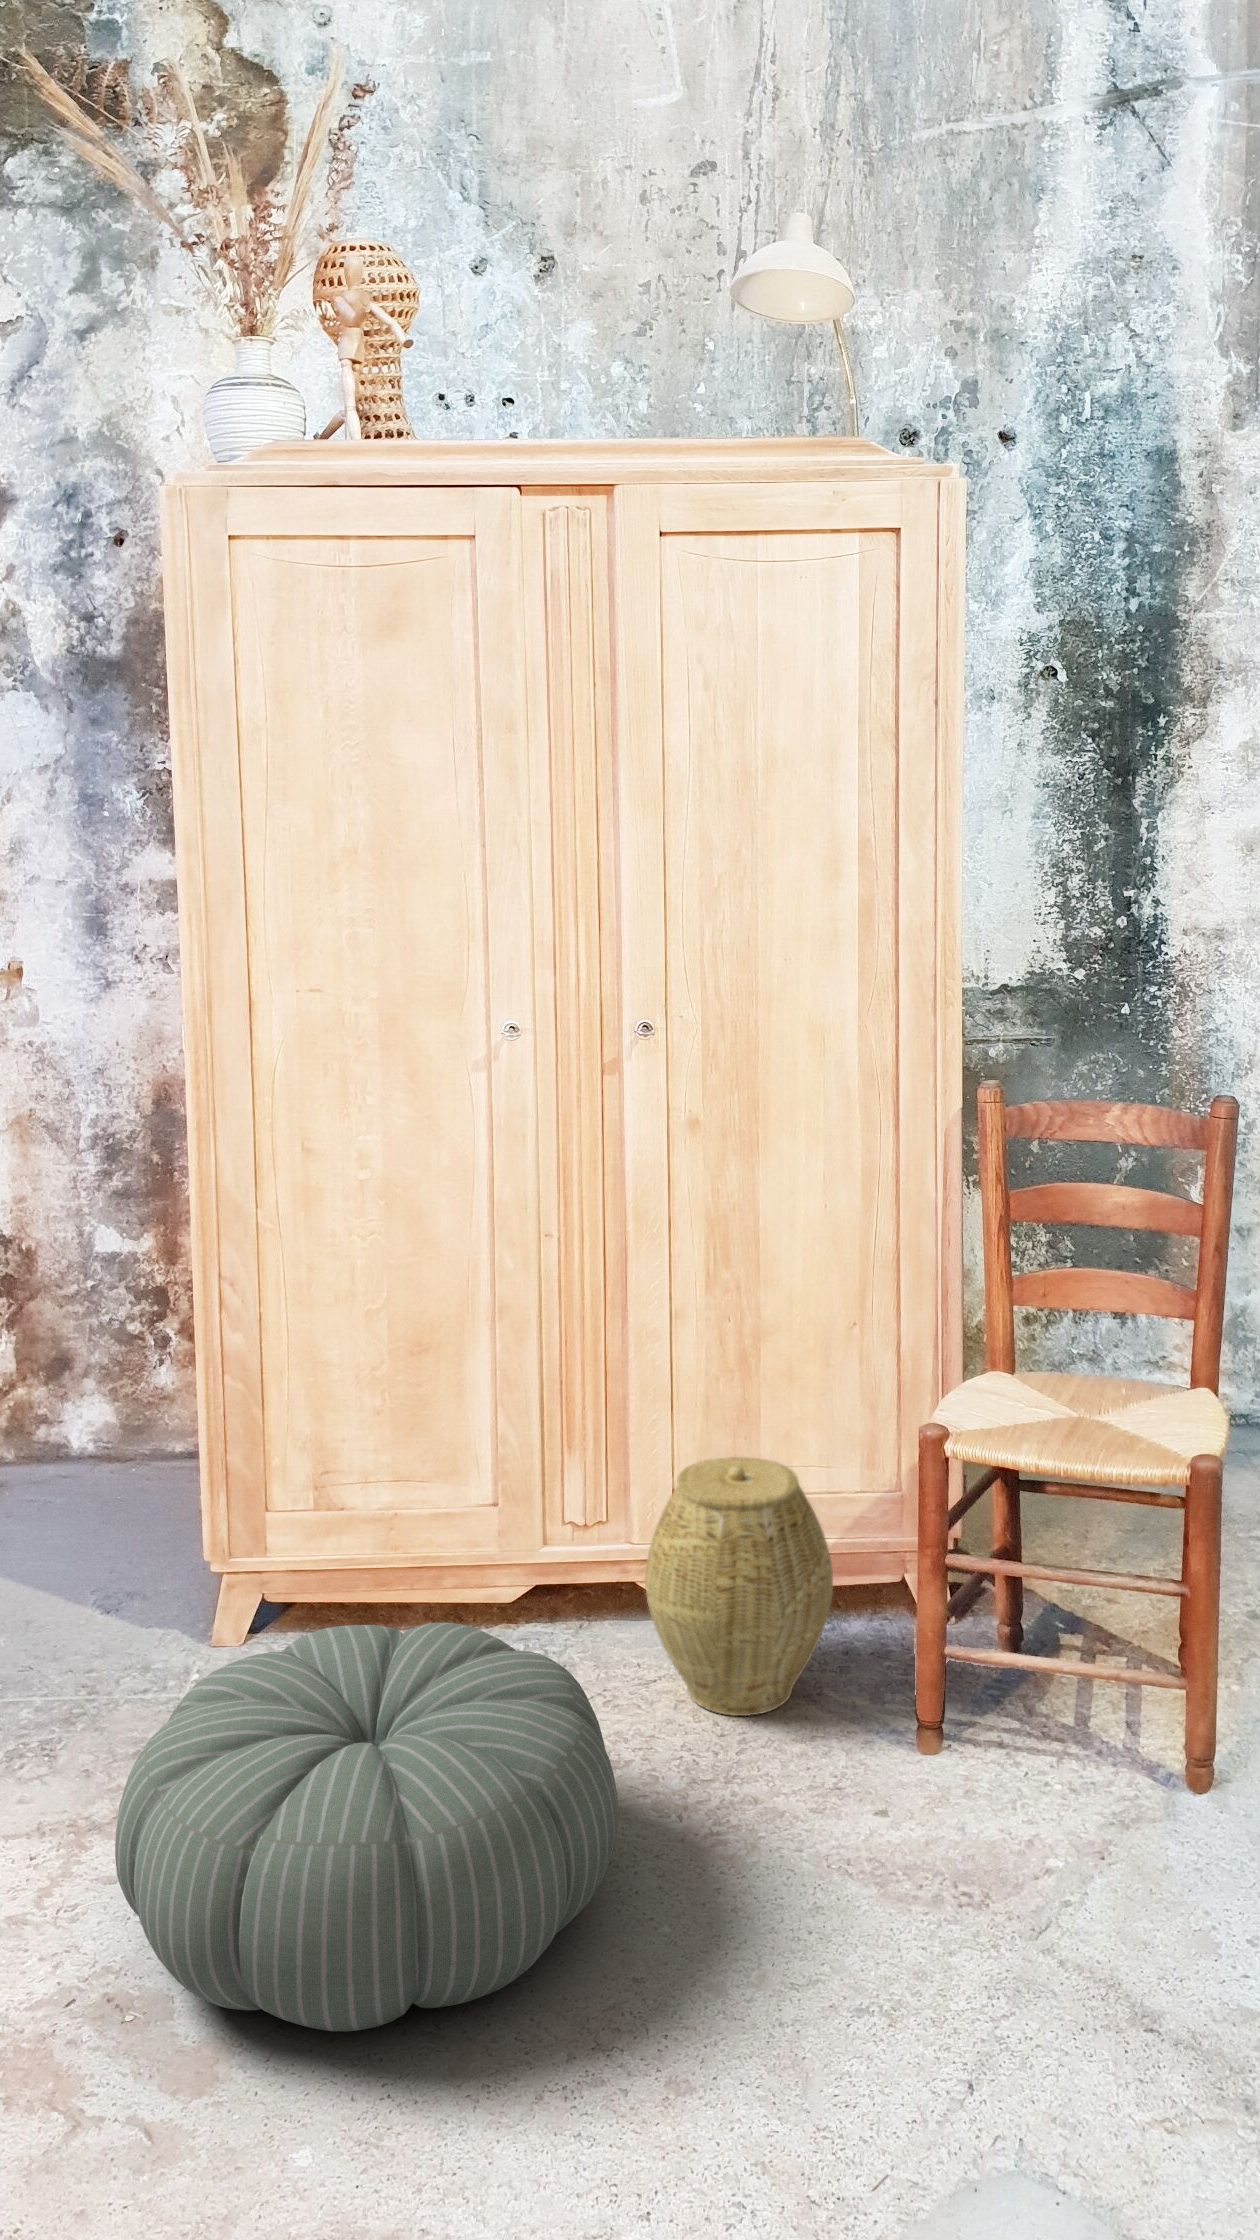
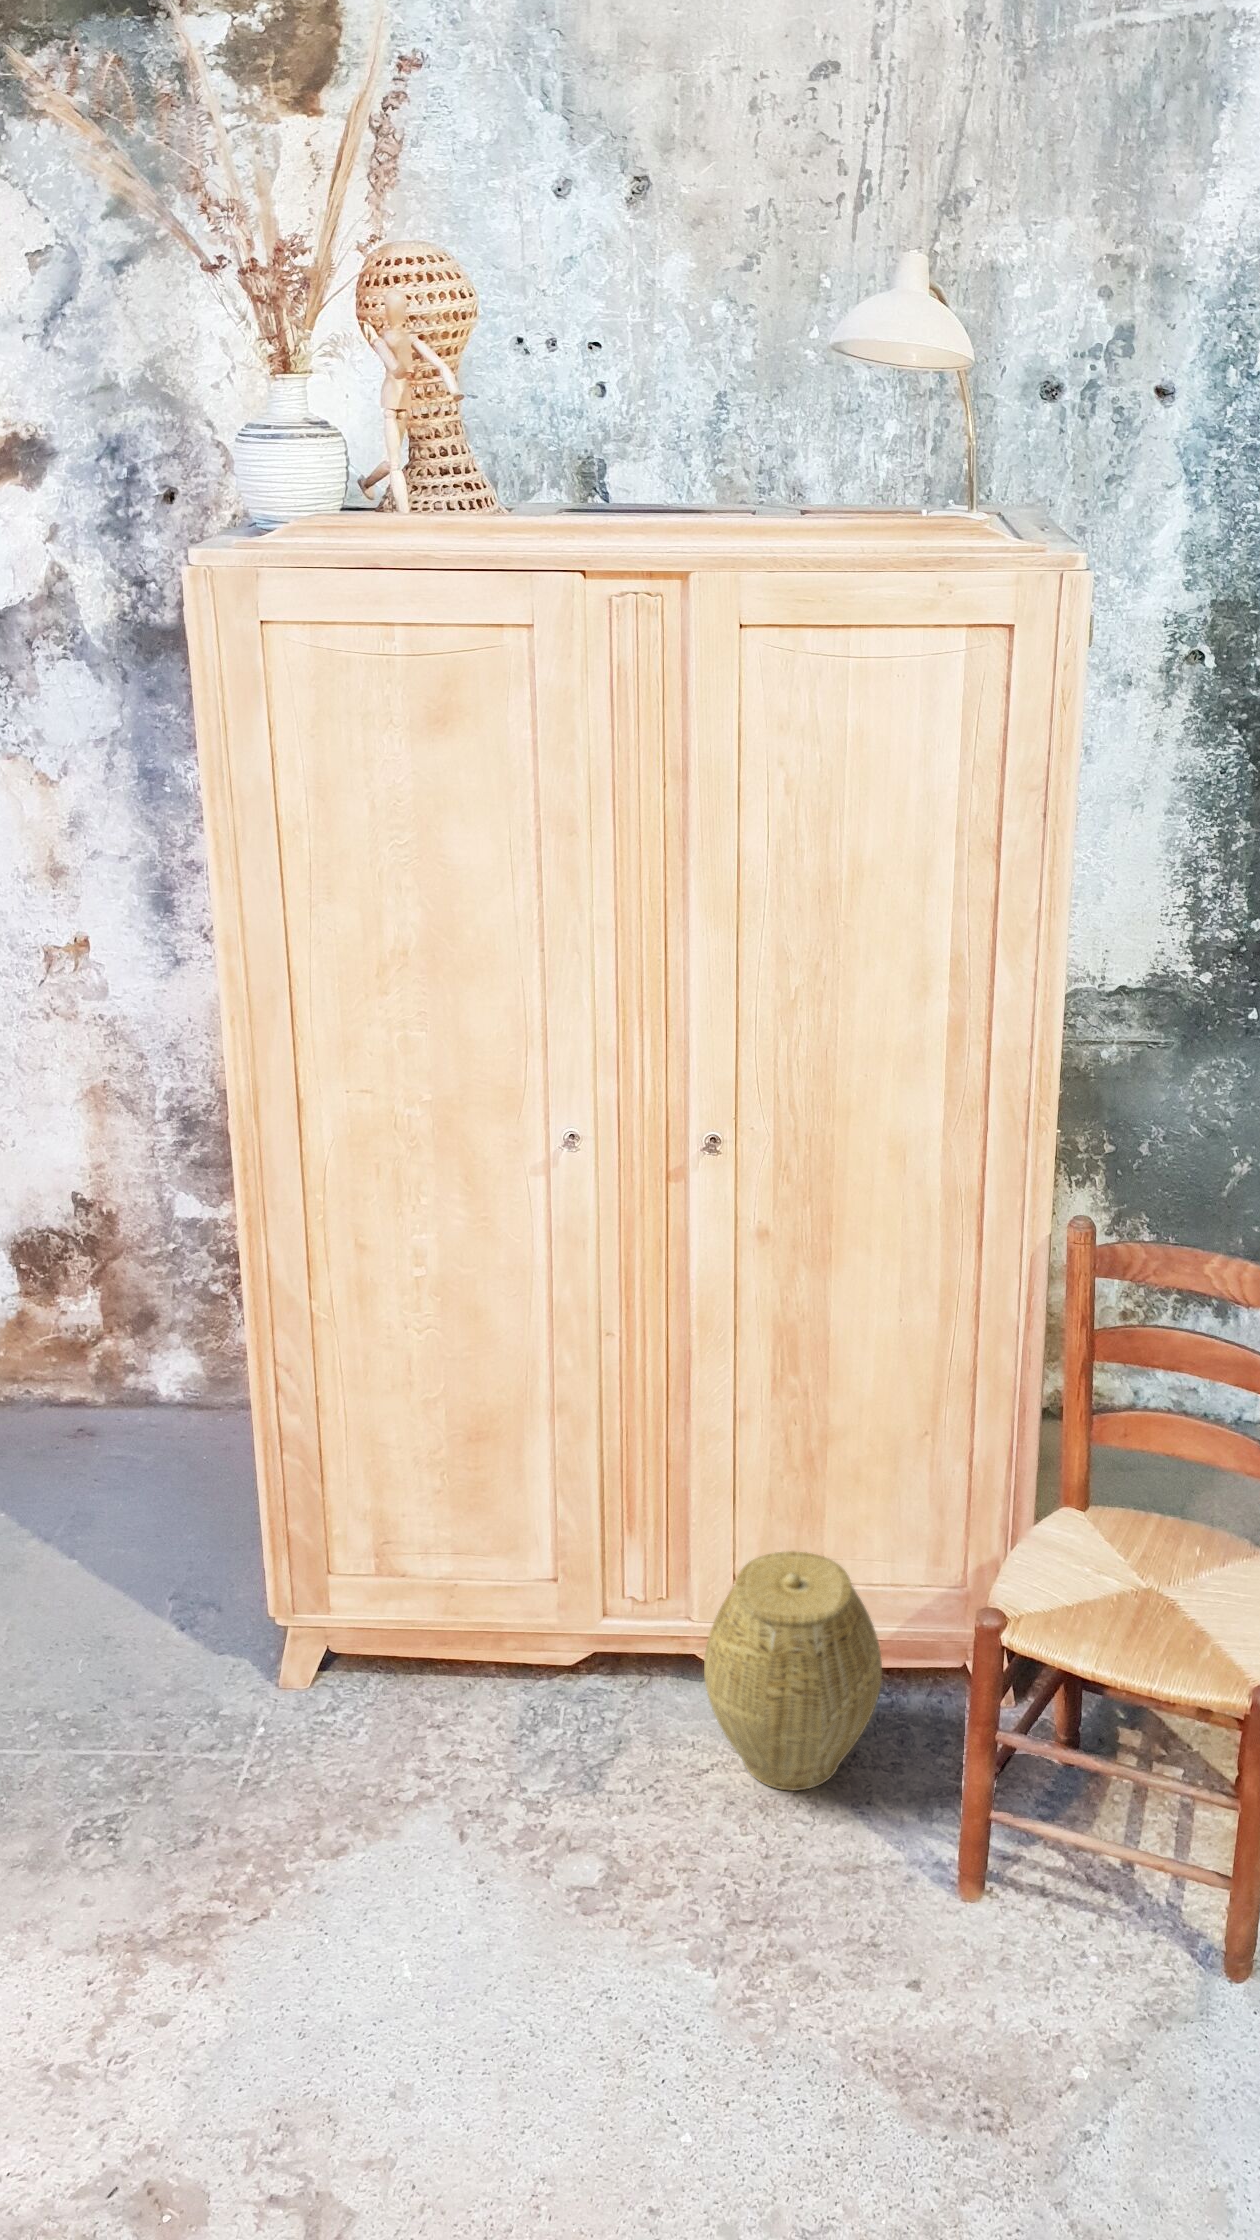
pouf: present [115,1623,618,2031] -> none [220,1733,659,2139]

